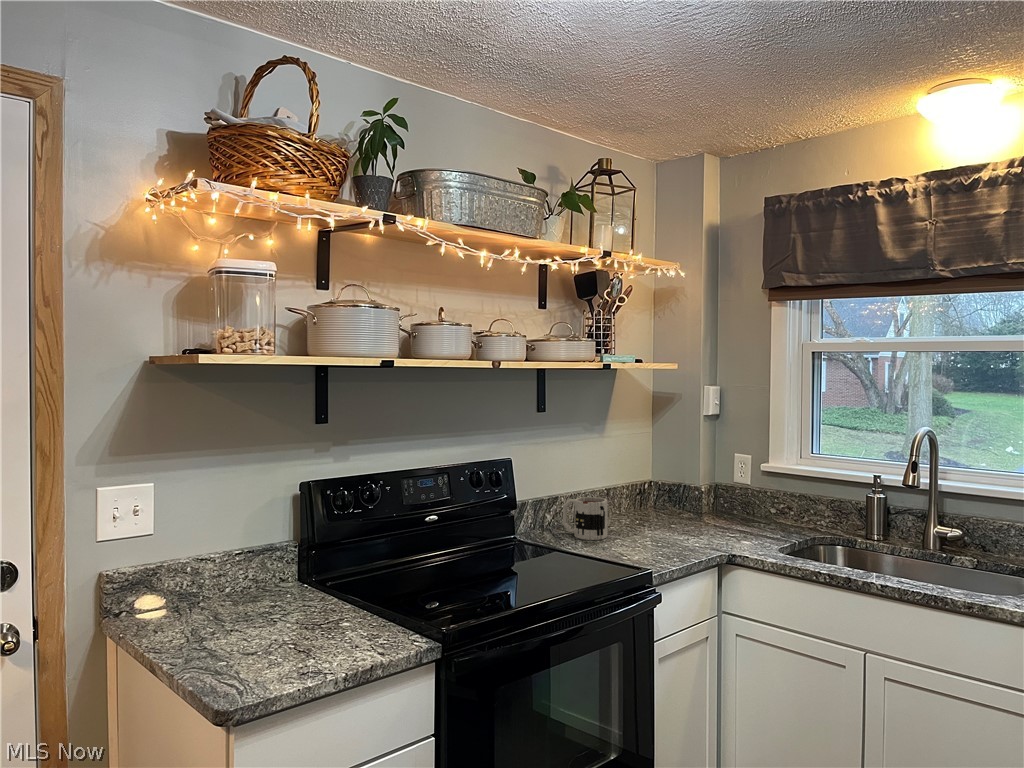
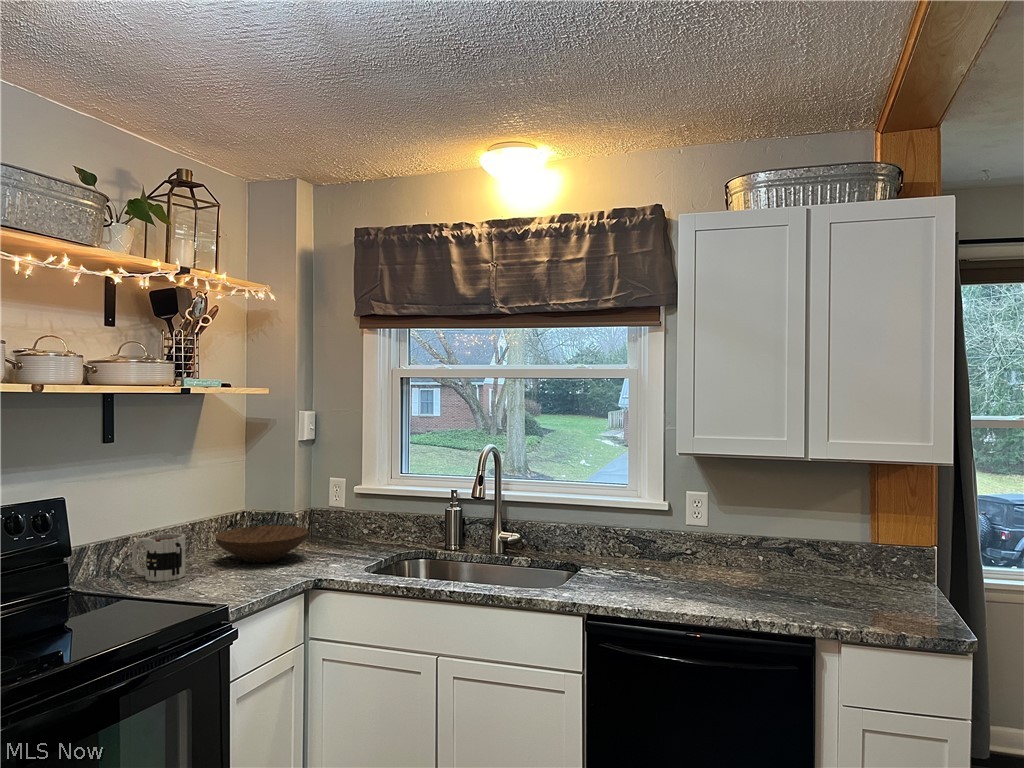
wooden bowl: none [631,497,718,533] -> present [216,525,308,563]

